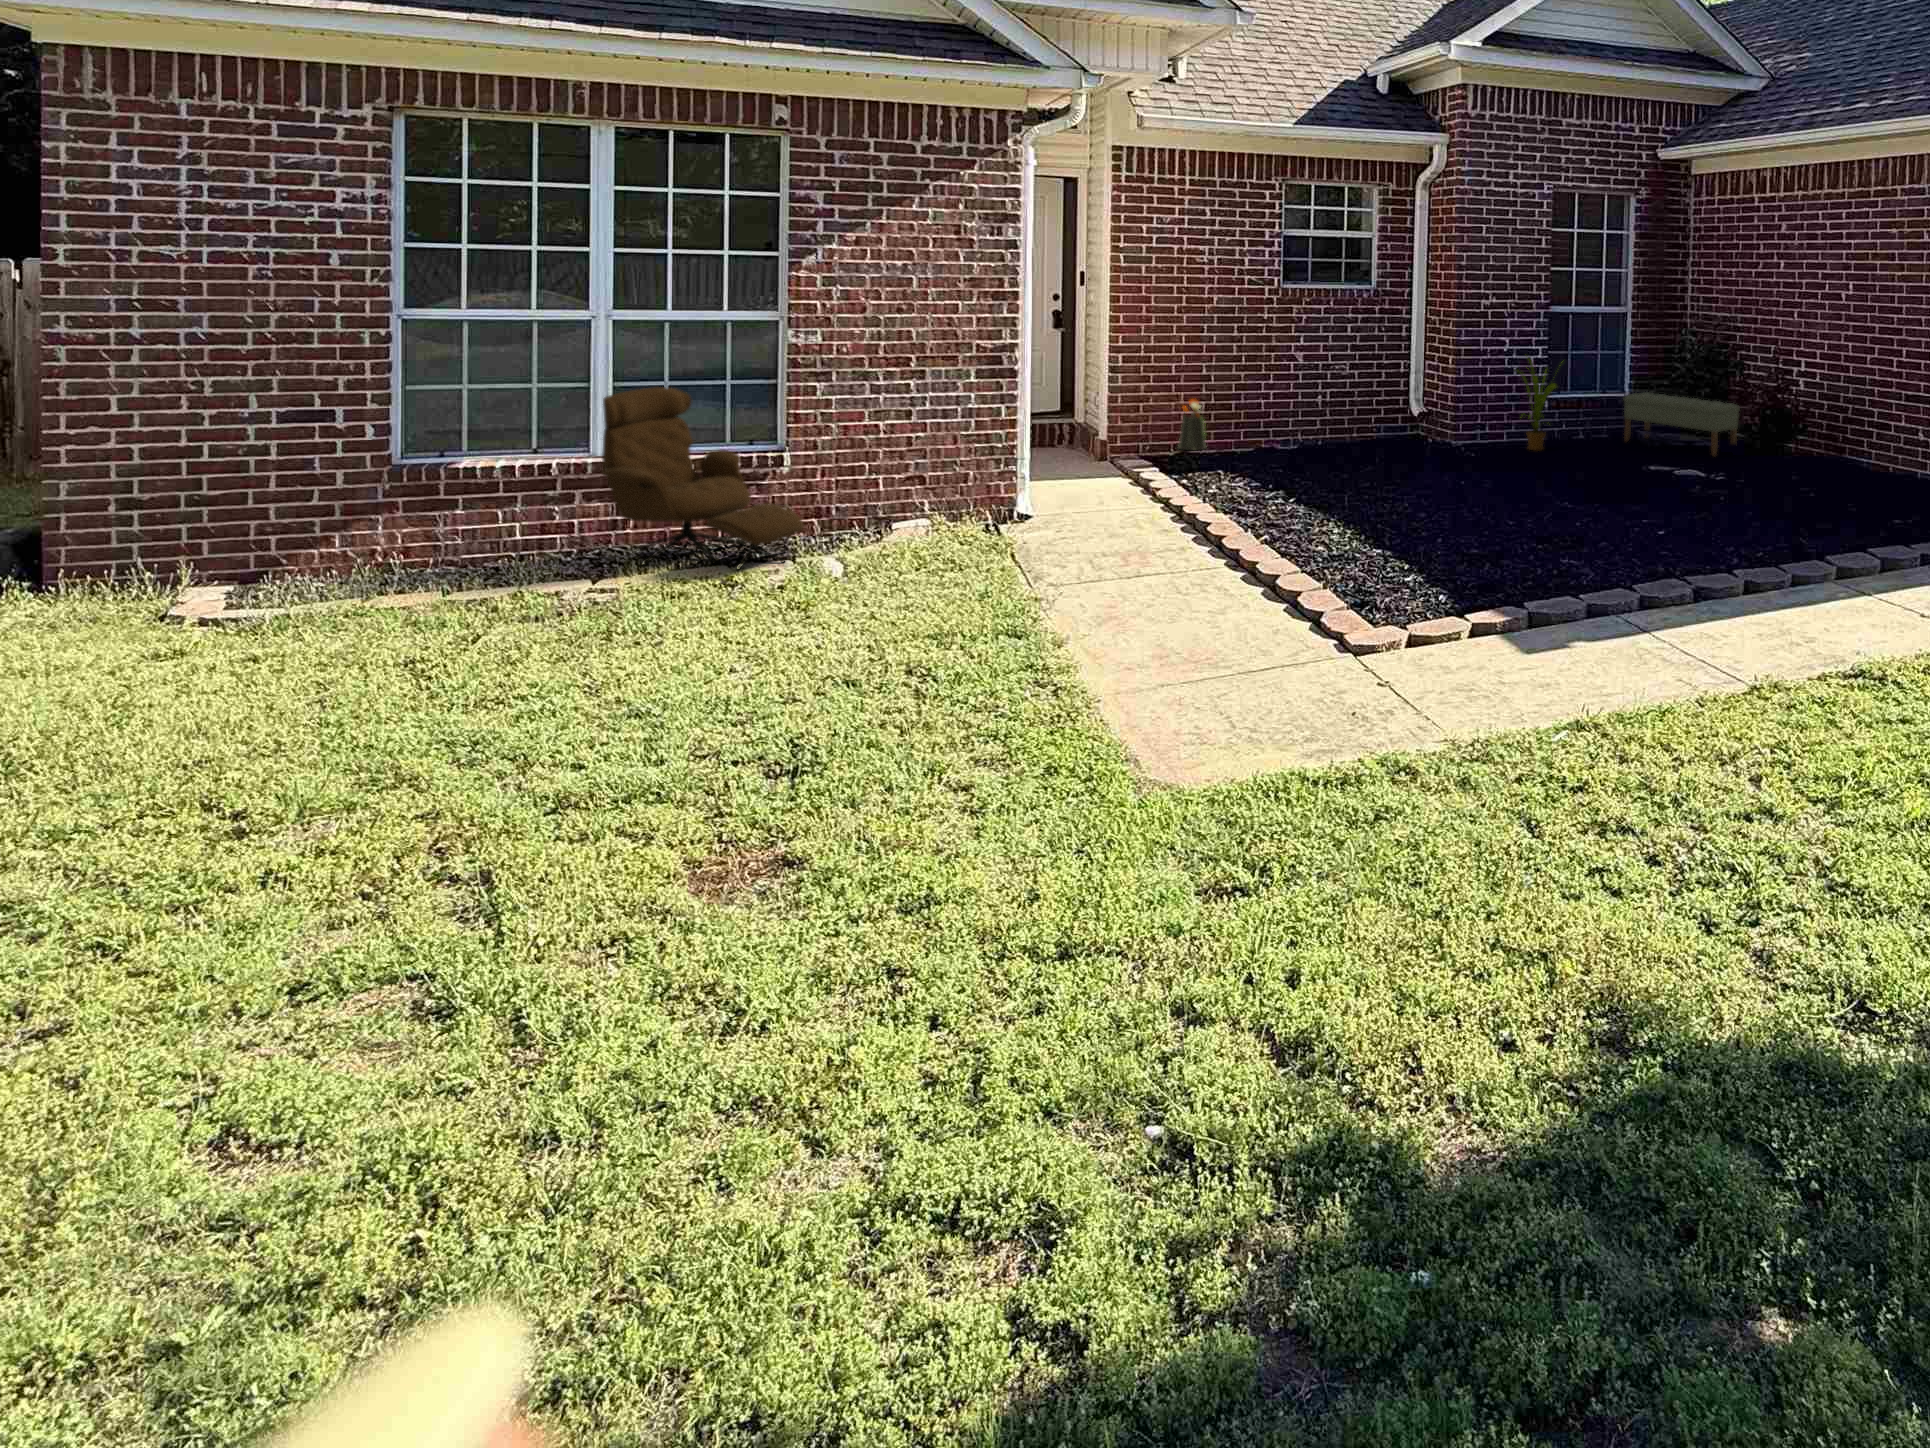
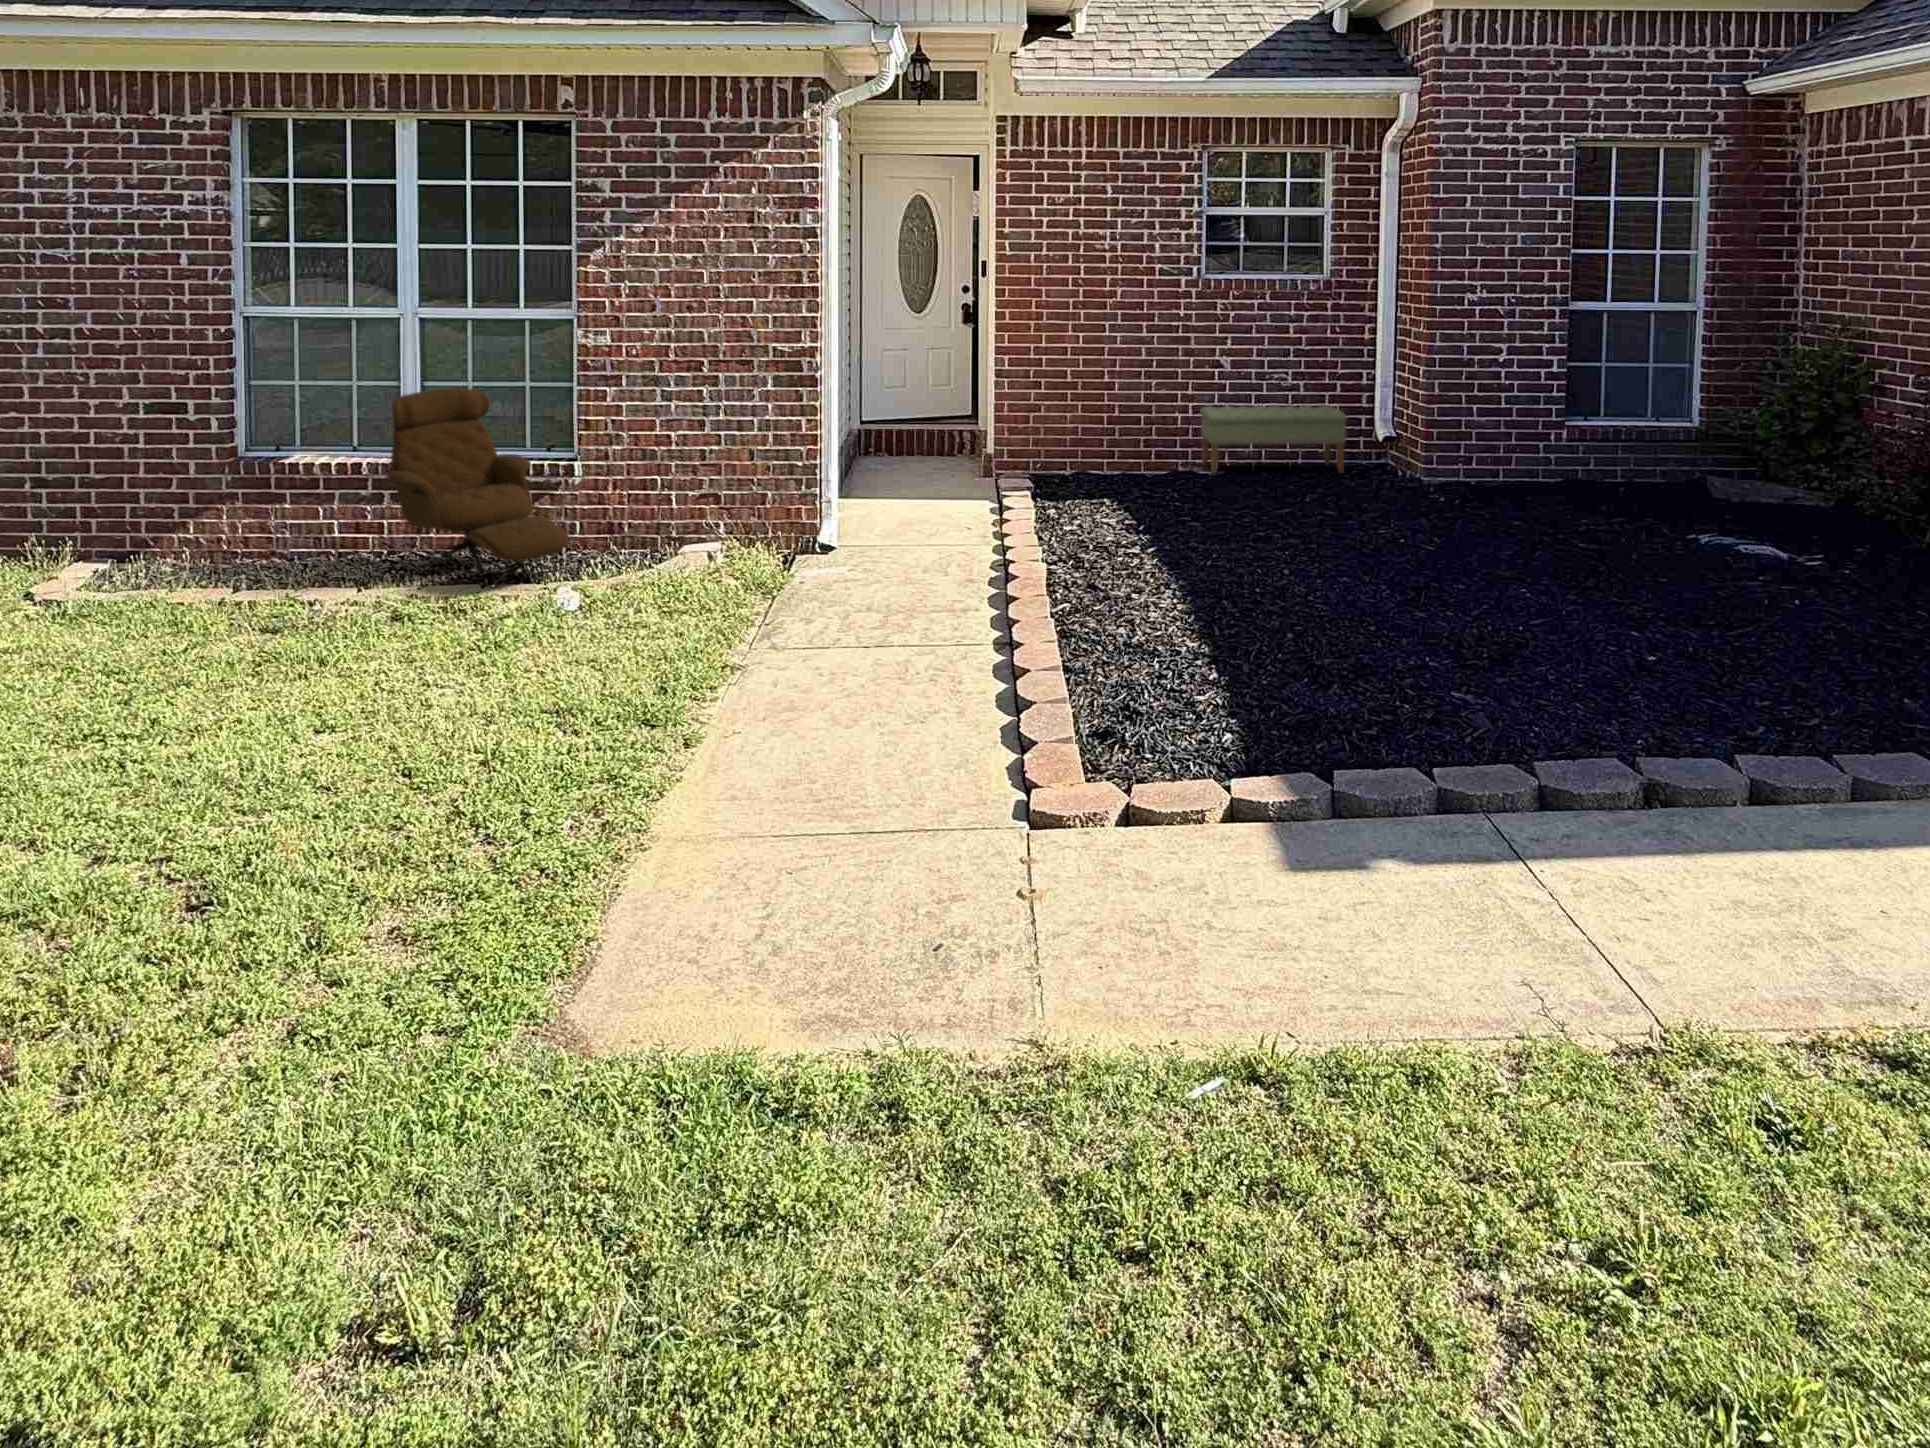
house plant: present [1522,360,1563,451] -> none [1499,367,1577,498]
bench: present [1624,392,1740,456] -> present [1200,406,1347,474]
watering can: present [1179,399,1206,450] -> none [1070,410,1105,473]

